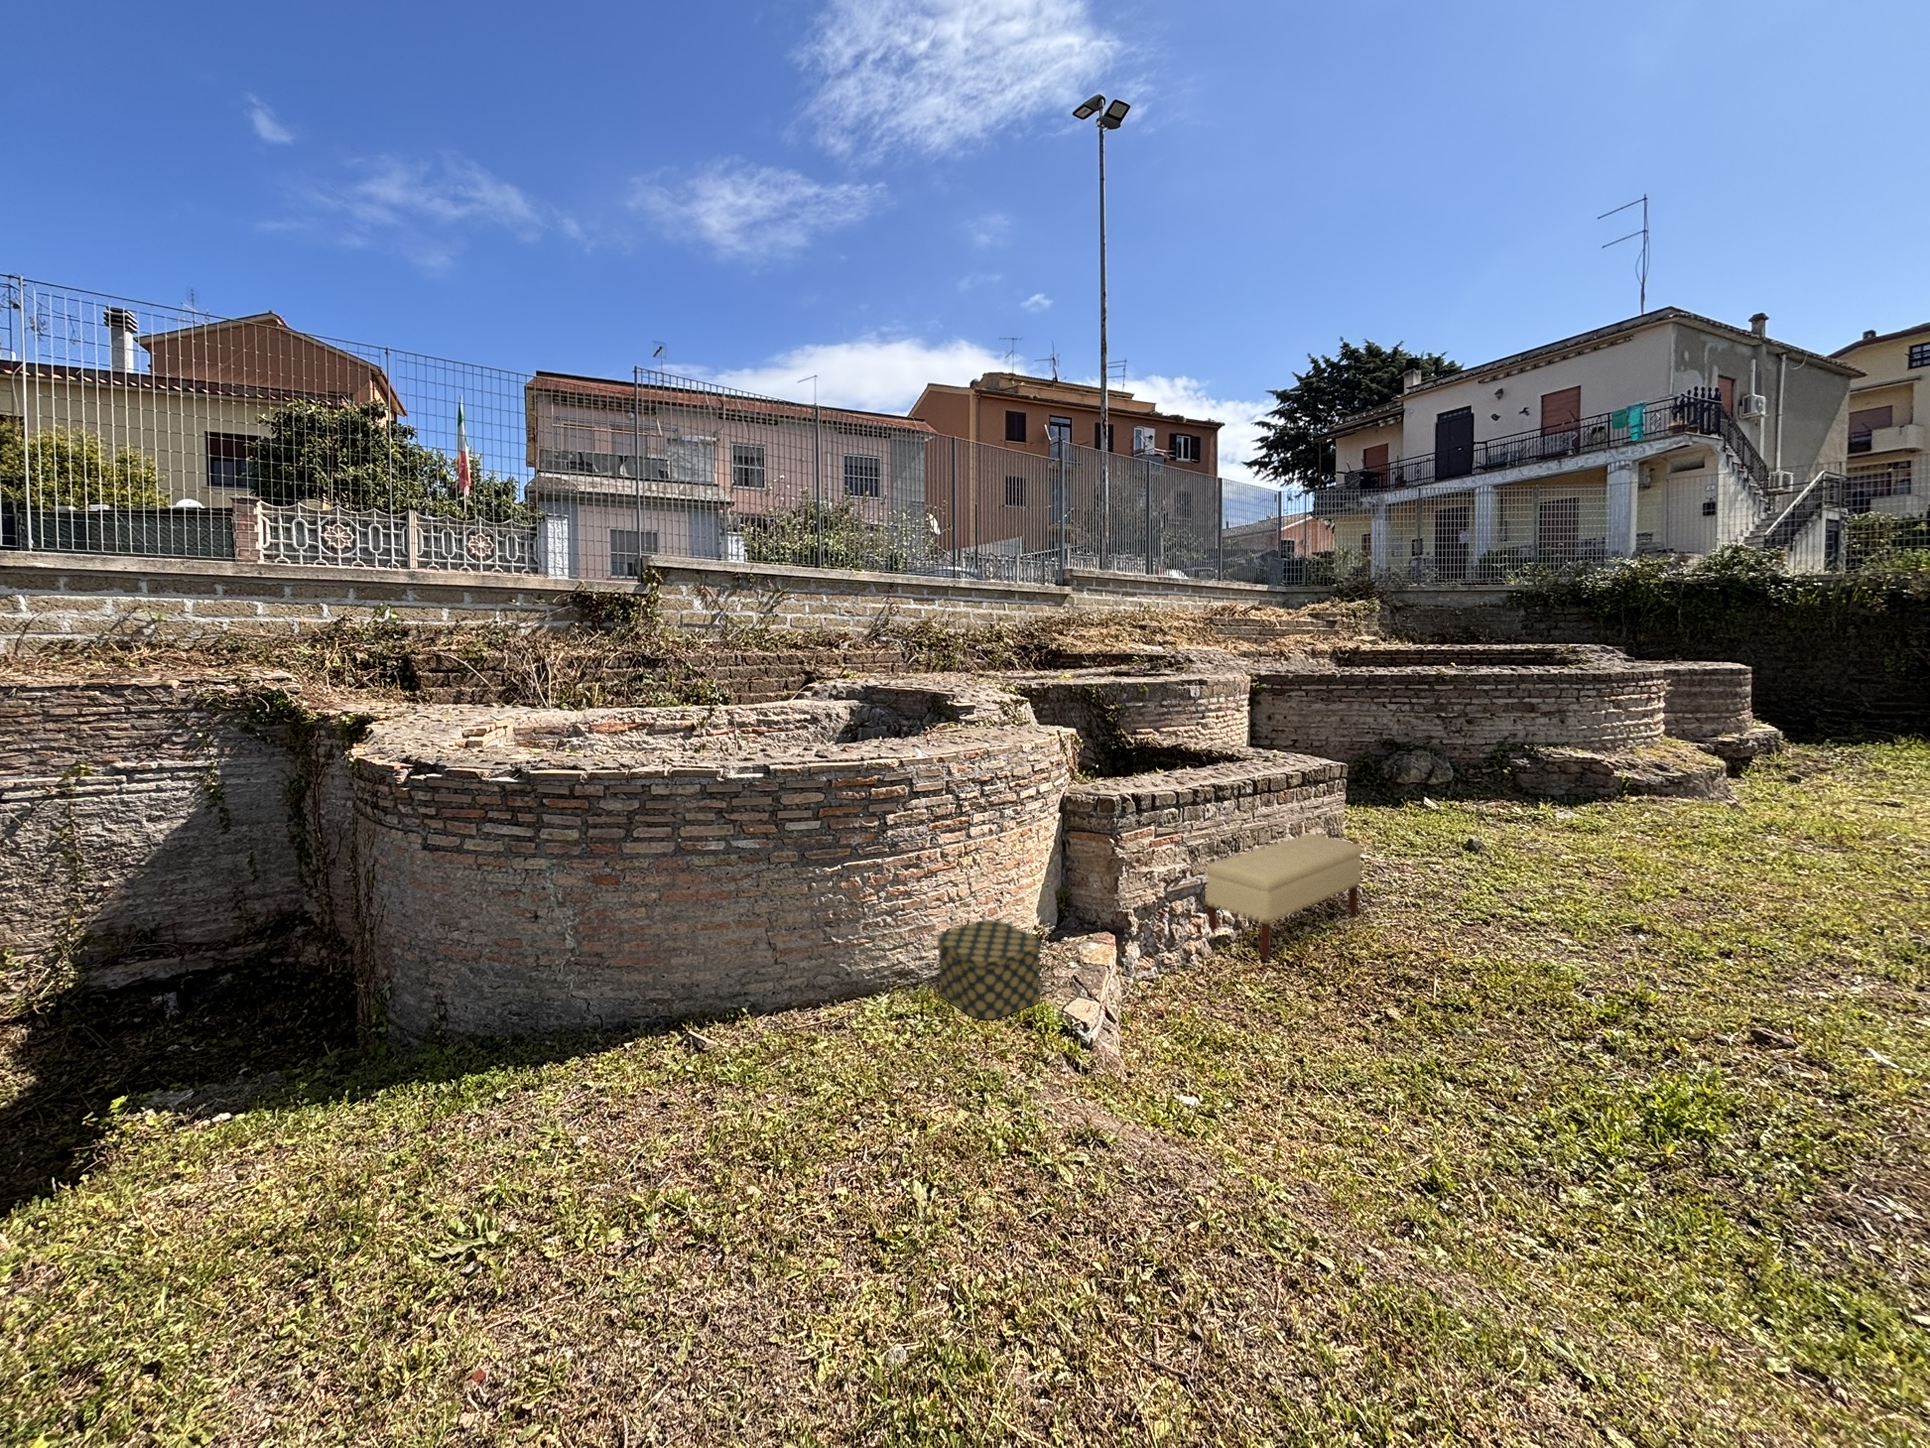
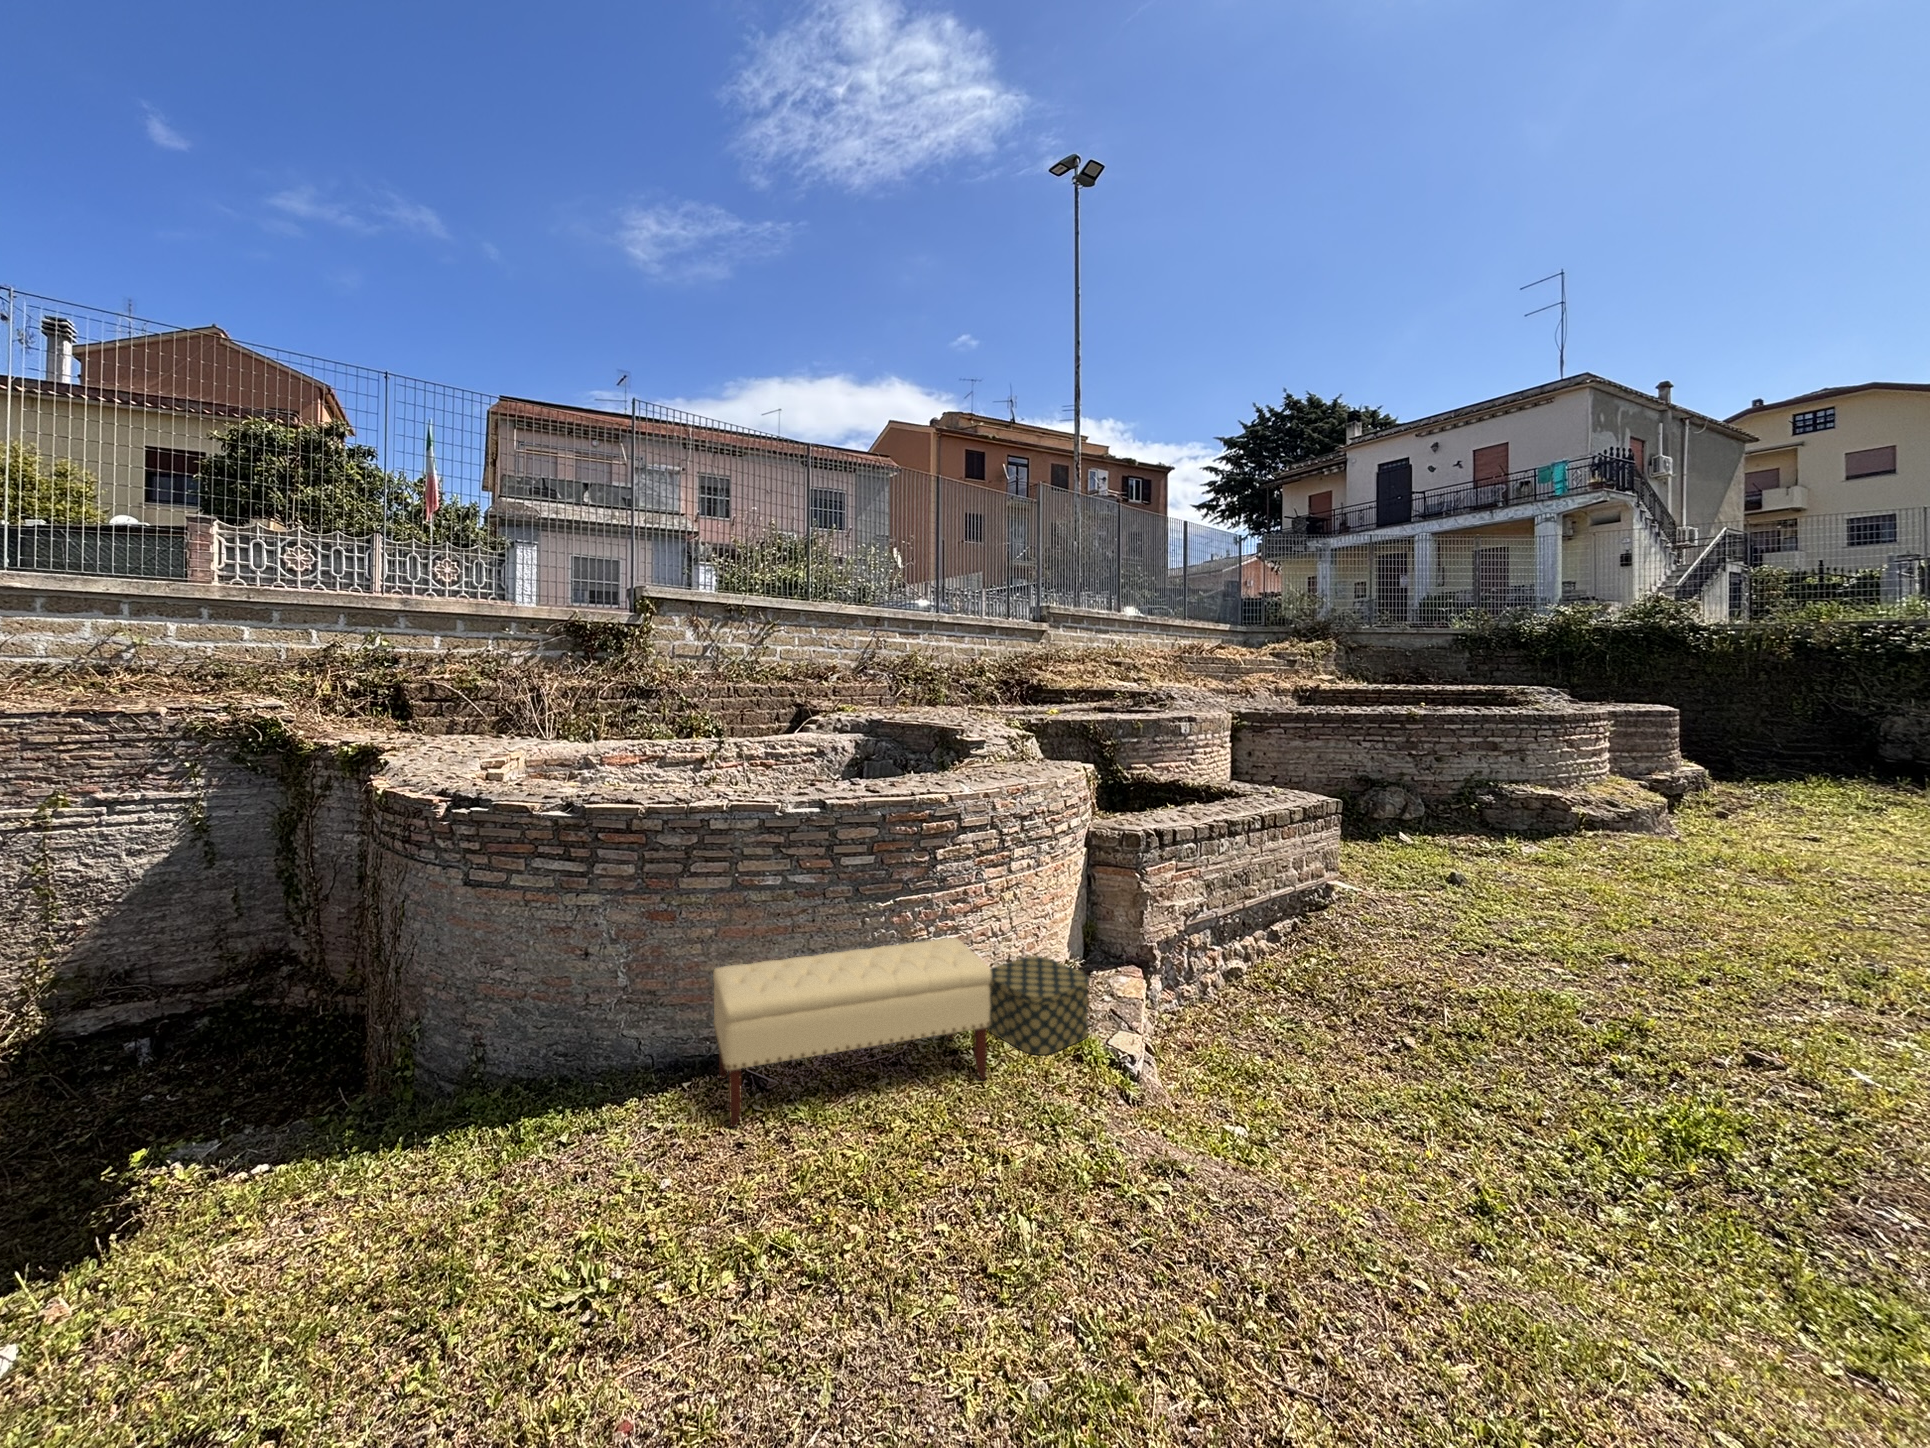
bench: present [1205,834,1362,961] -> present [713,938,992,1127]

